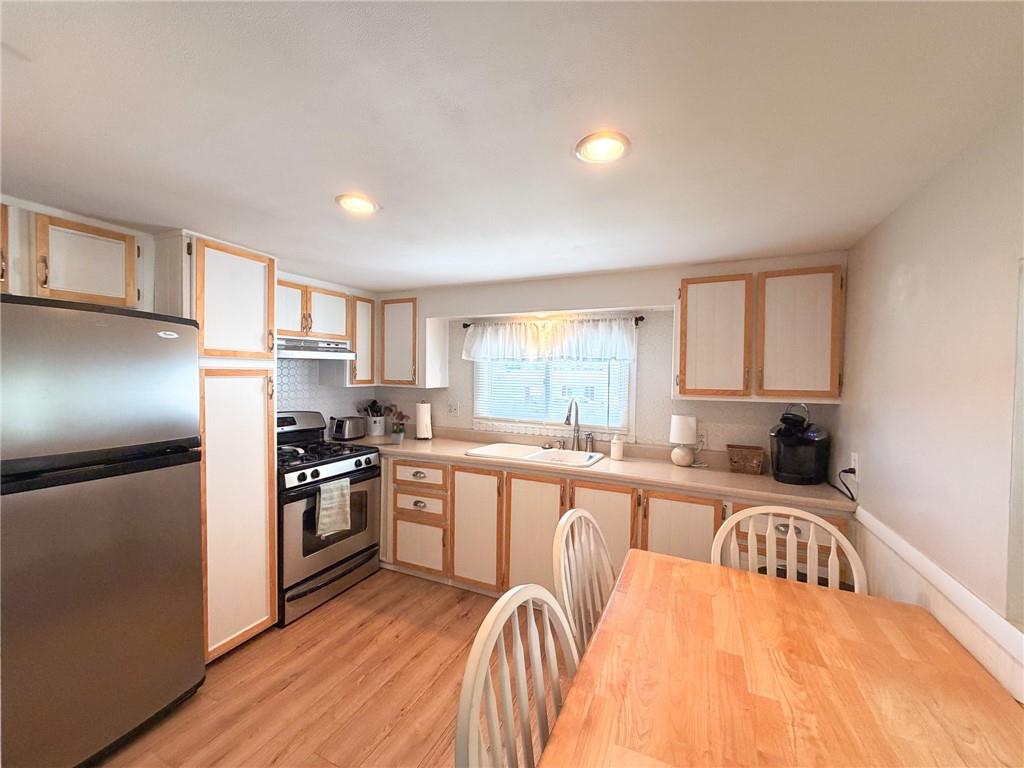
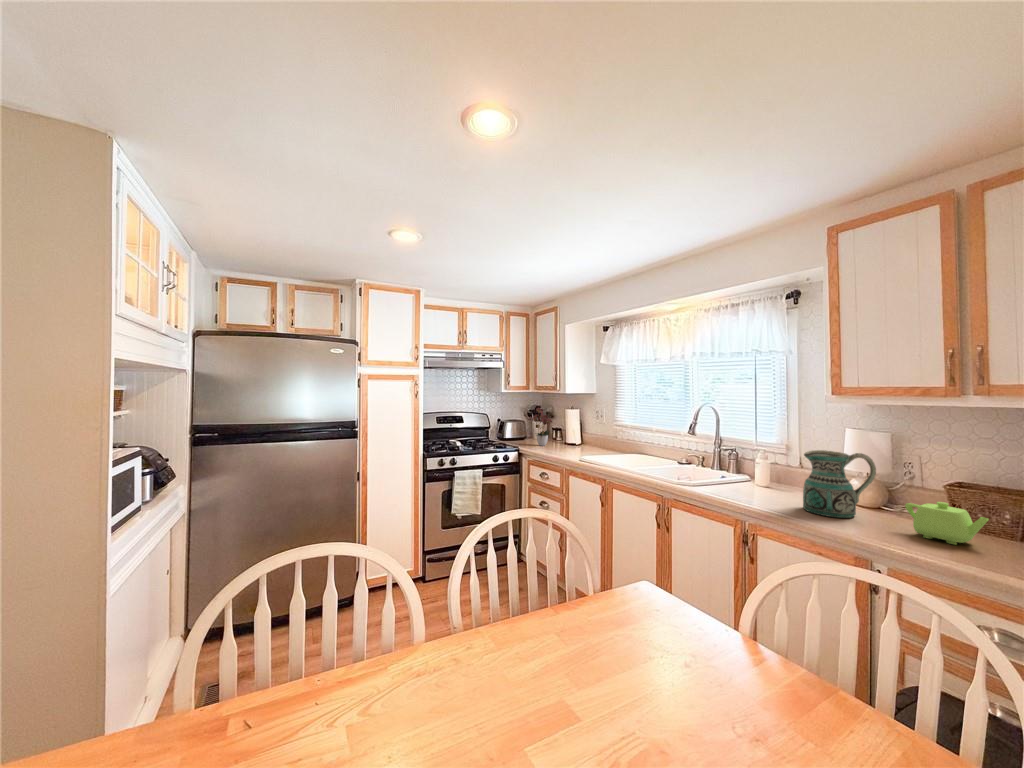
ceramic pitcher: none [666,432,705,476] -> present [803,450,876,518]
teapot: none [724,459,764,482] -> present [905,502,989,545]

